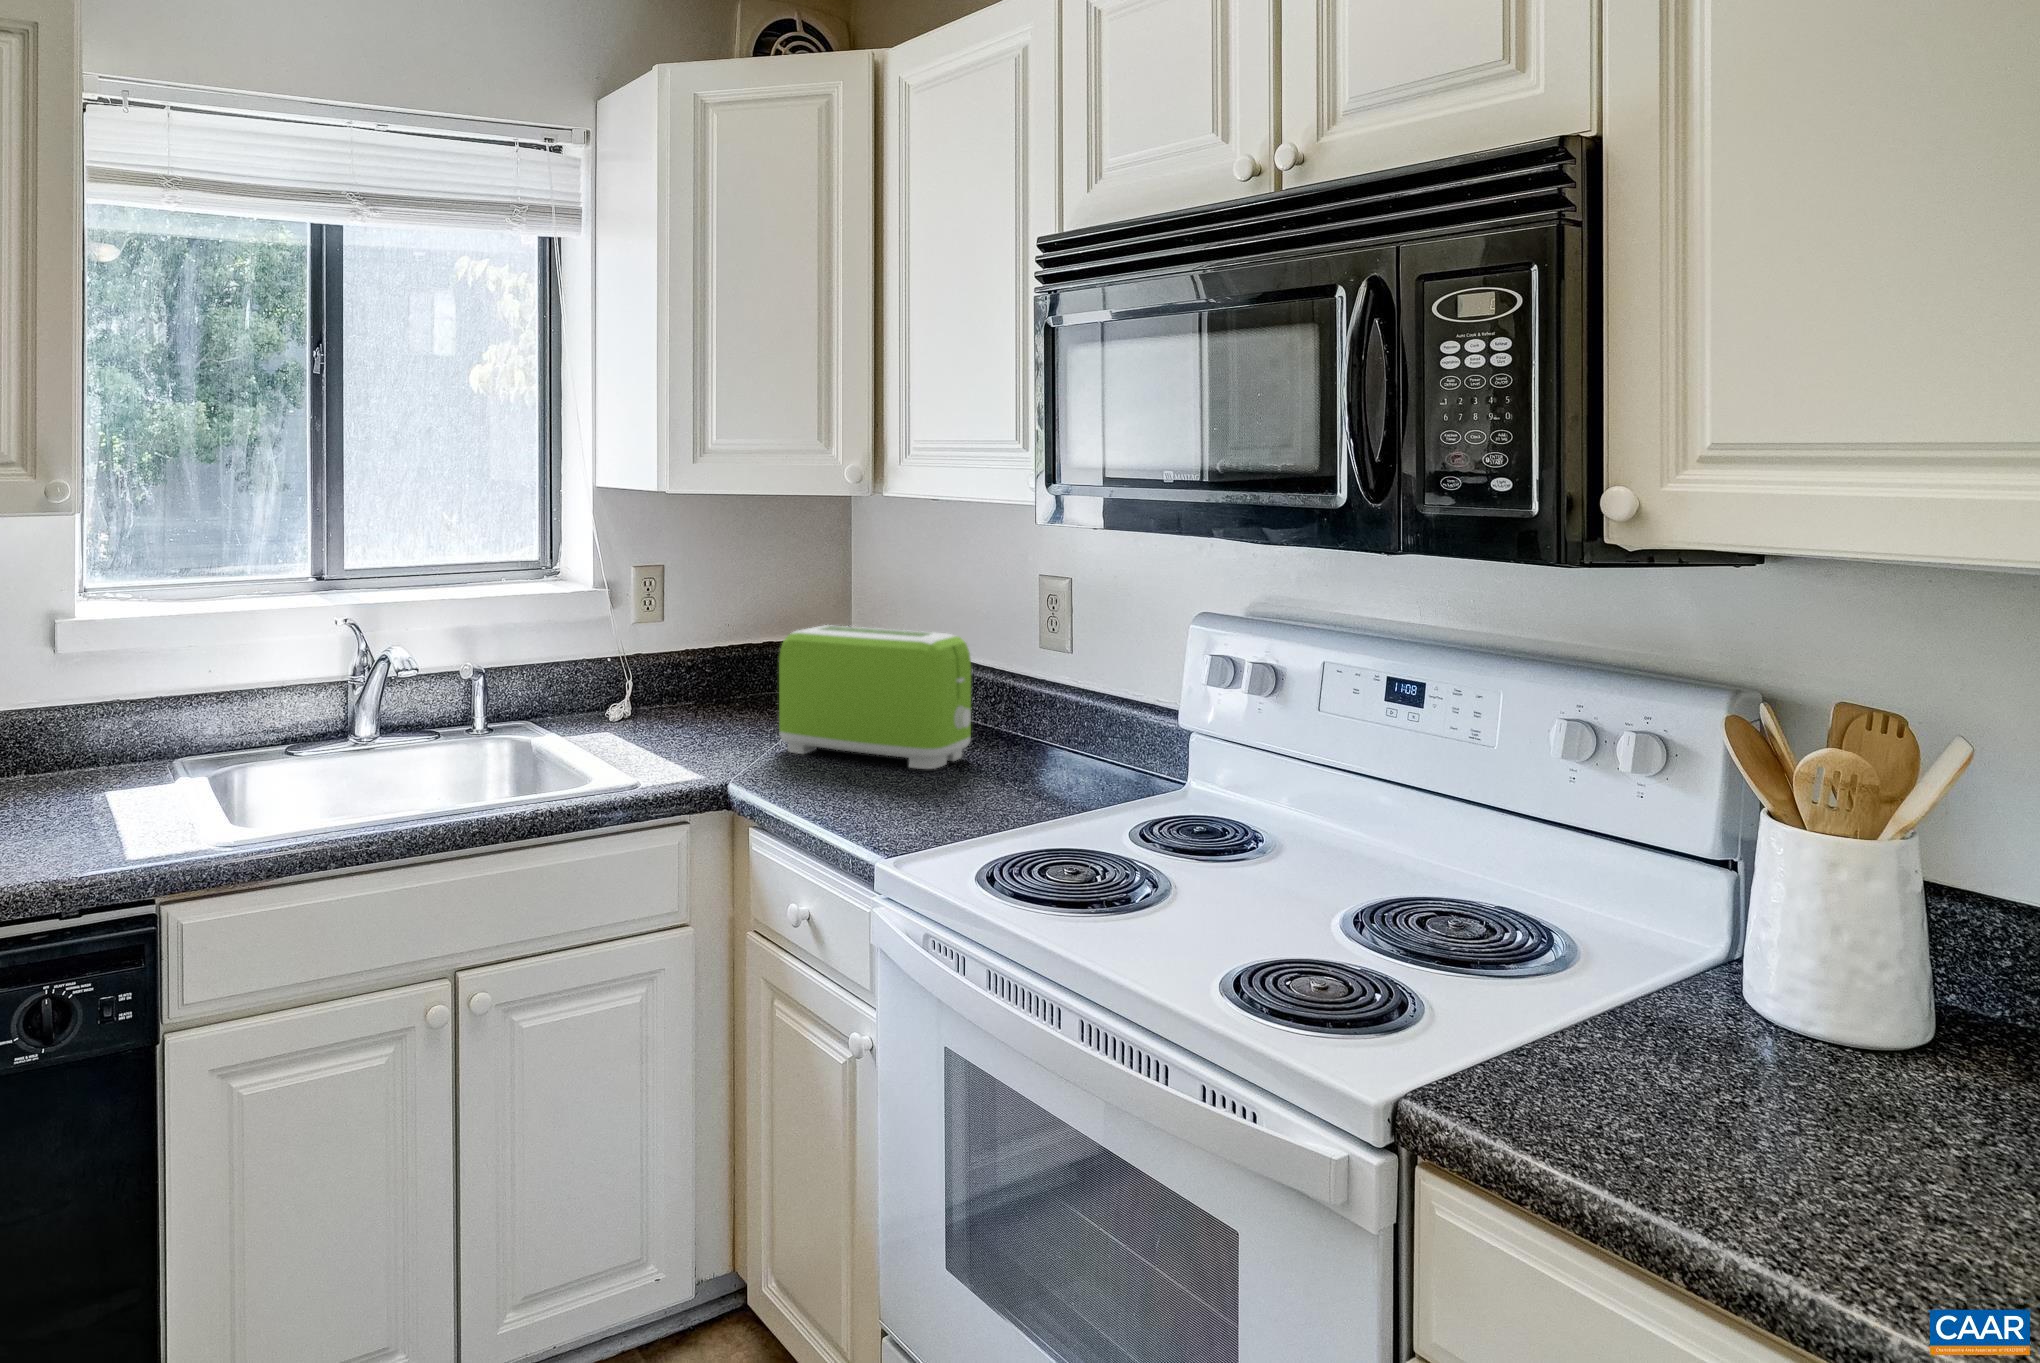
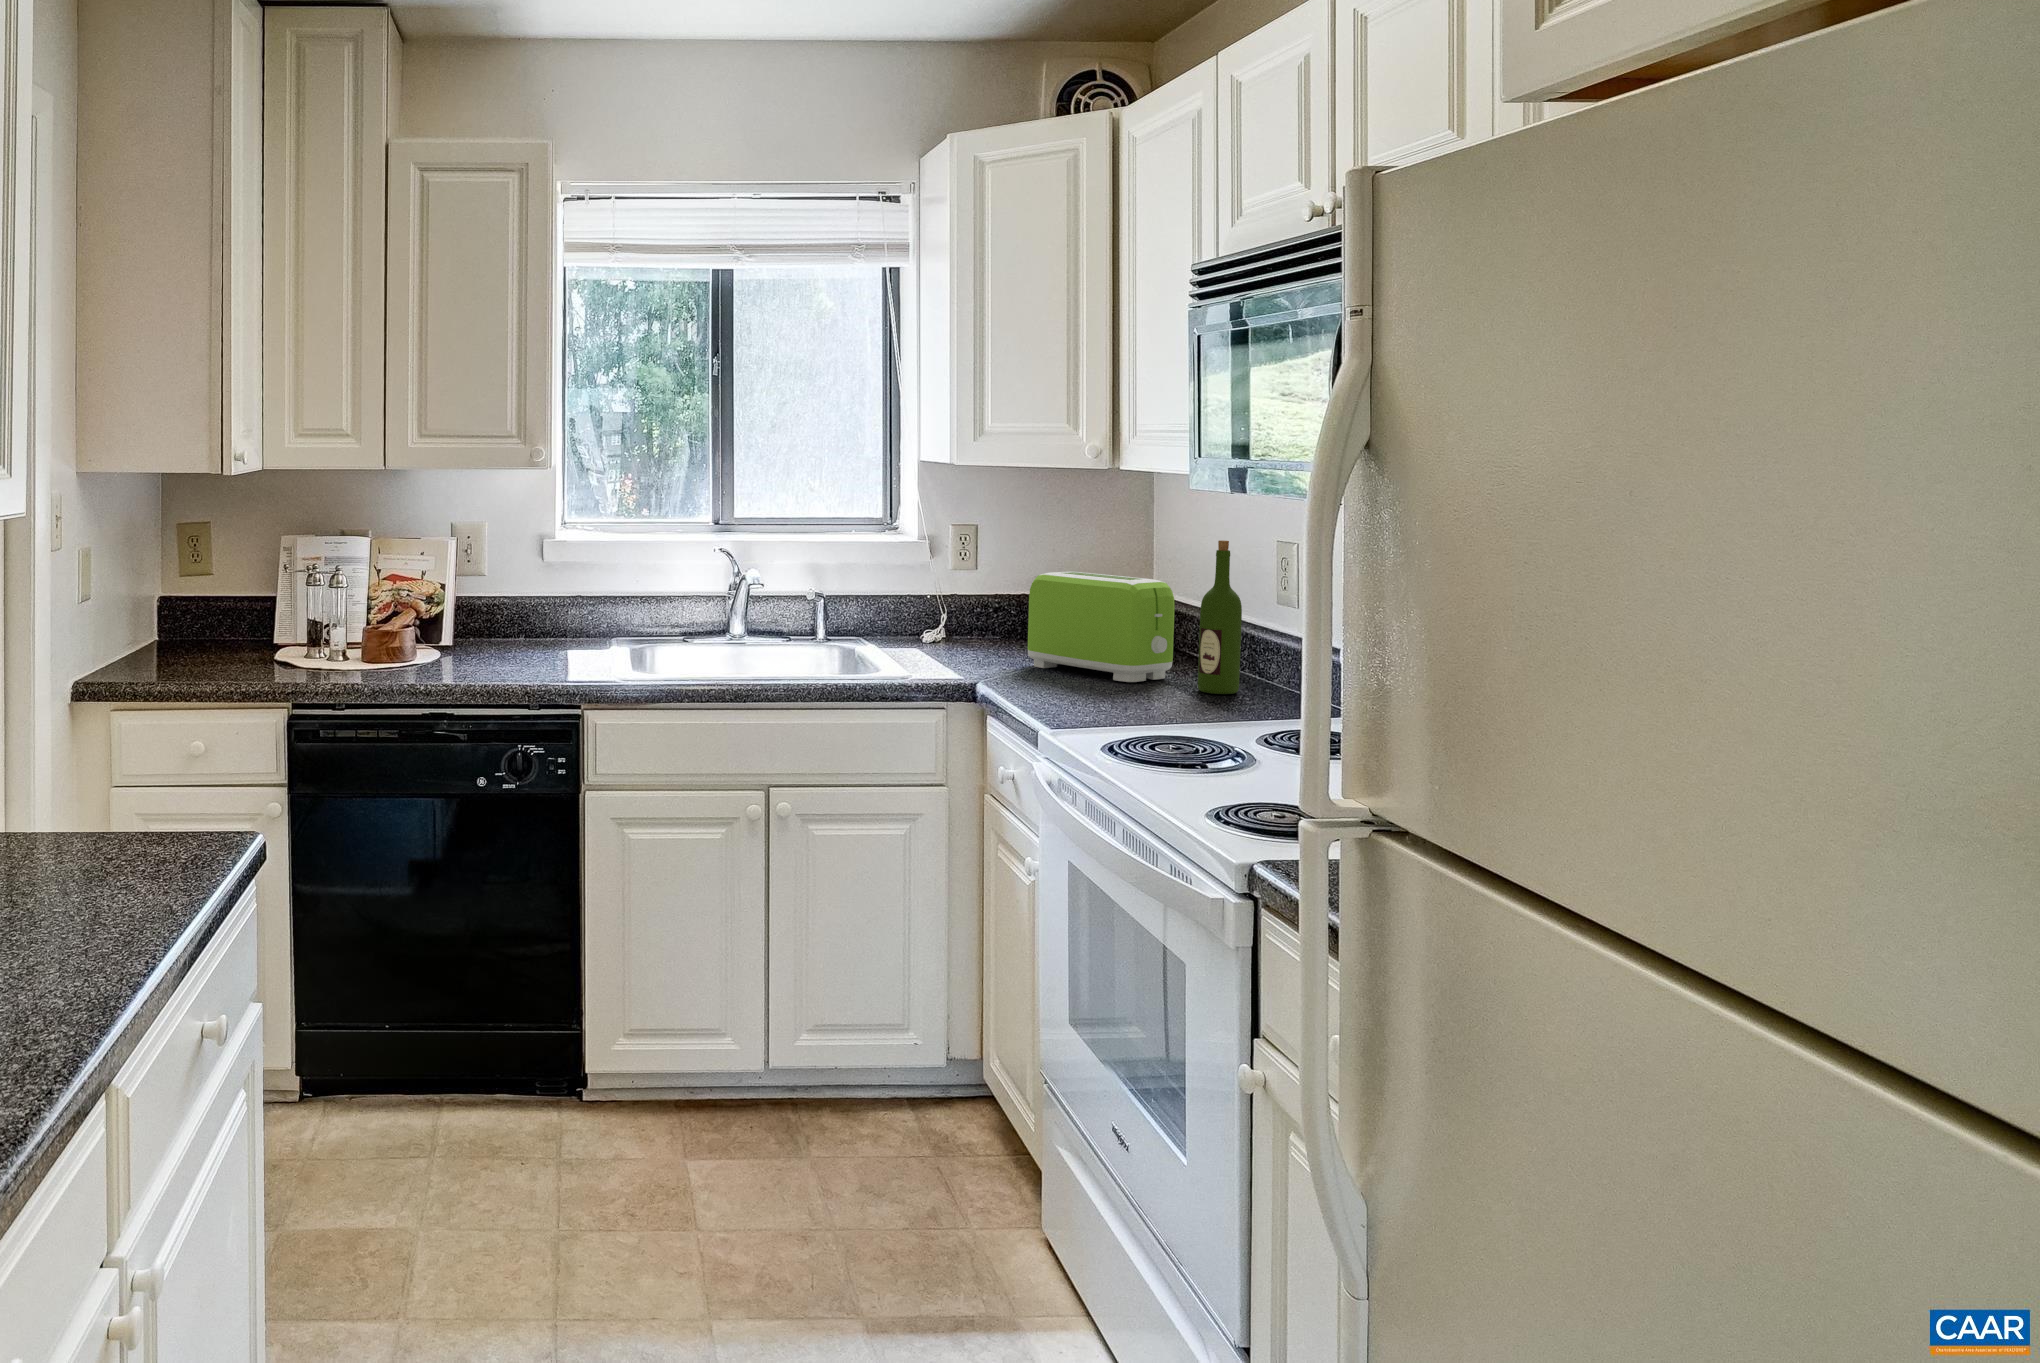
wine bottle: none [1020,582,1072,778] -> present [1198,540,1242,694]

